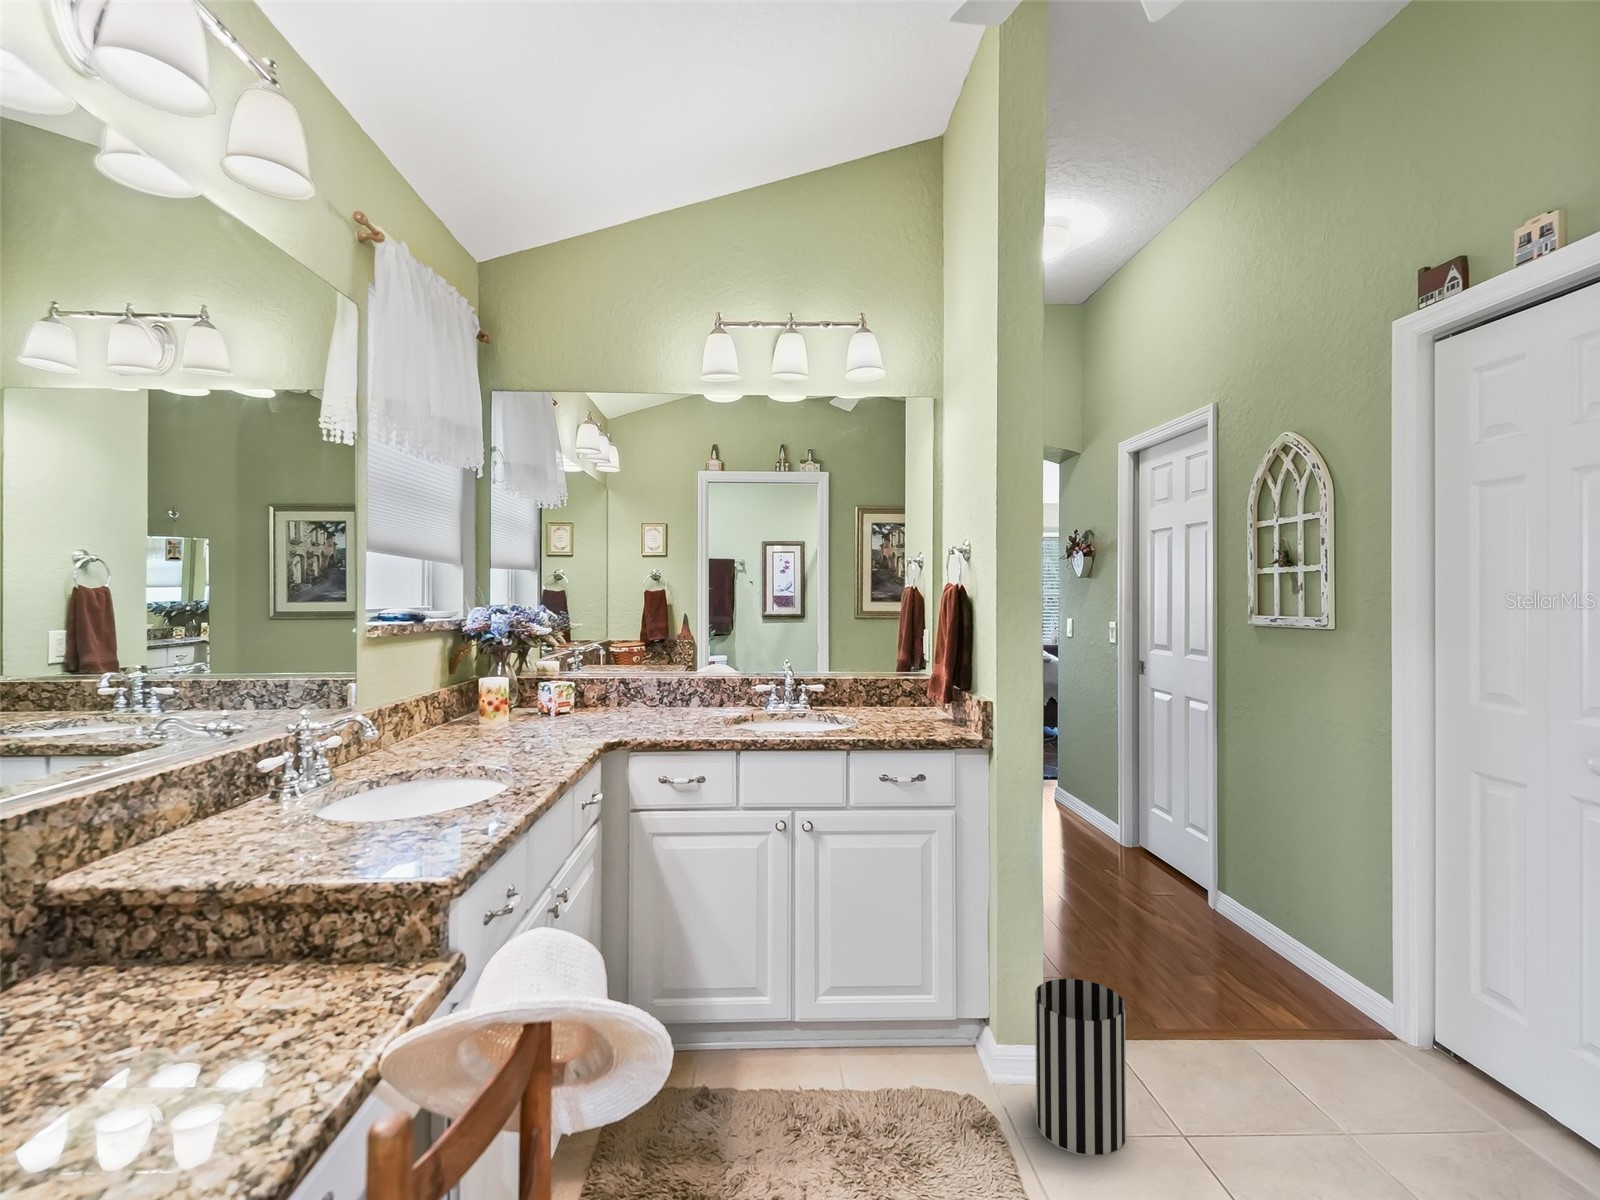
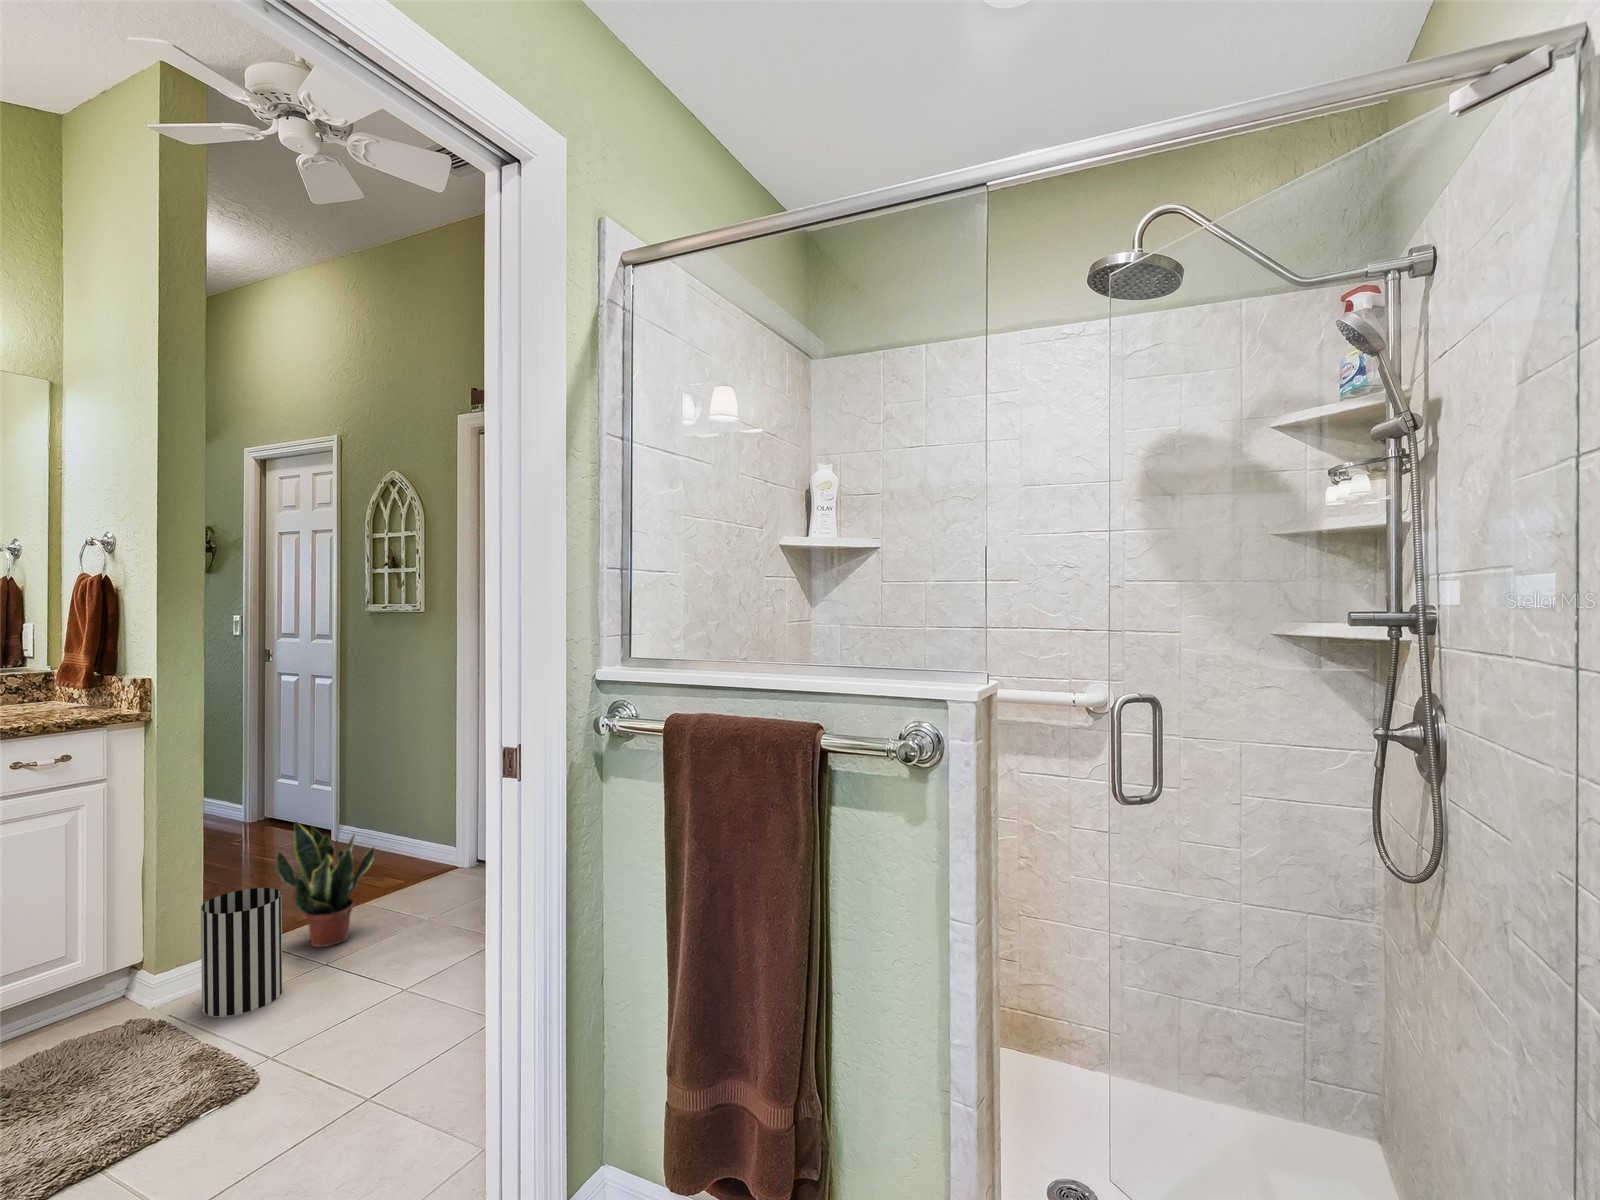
potted plant: none [1127,901,1255,1087] -> present [276,822,375,947]

